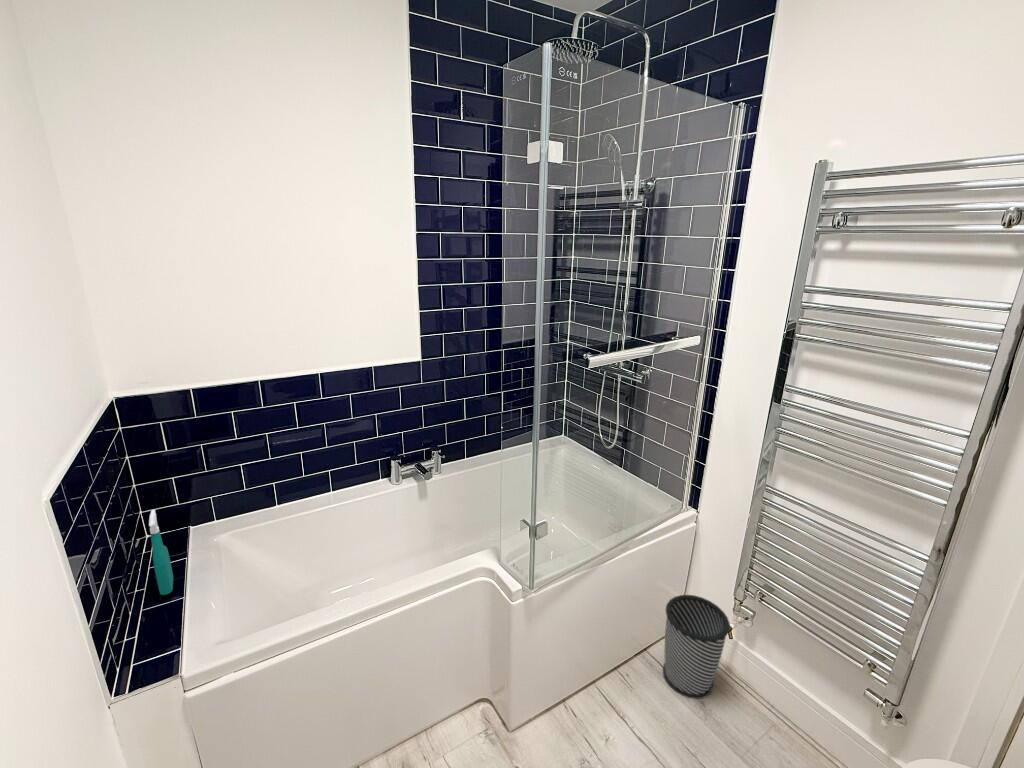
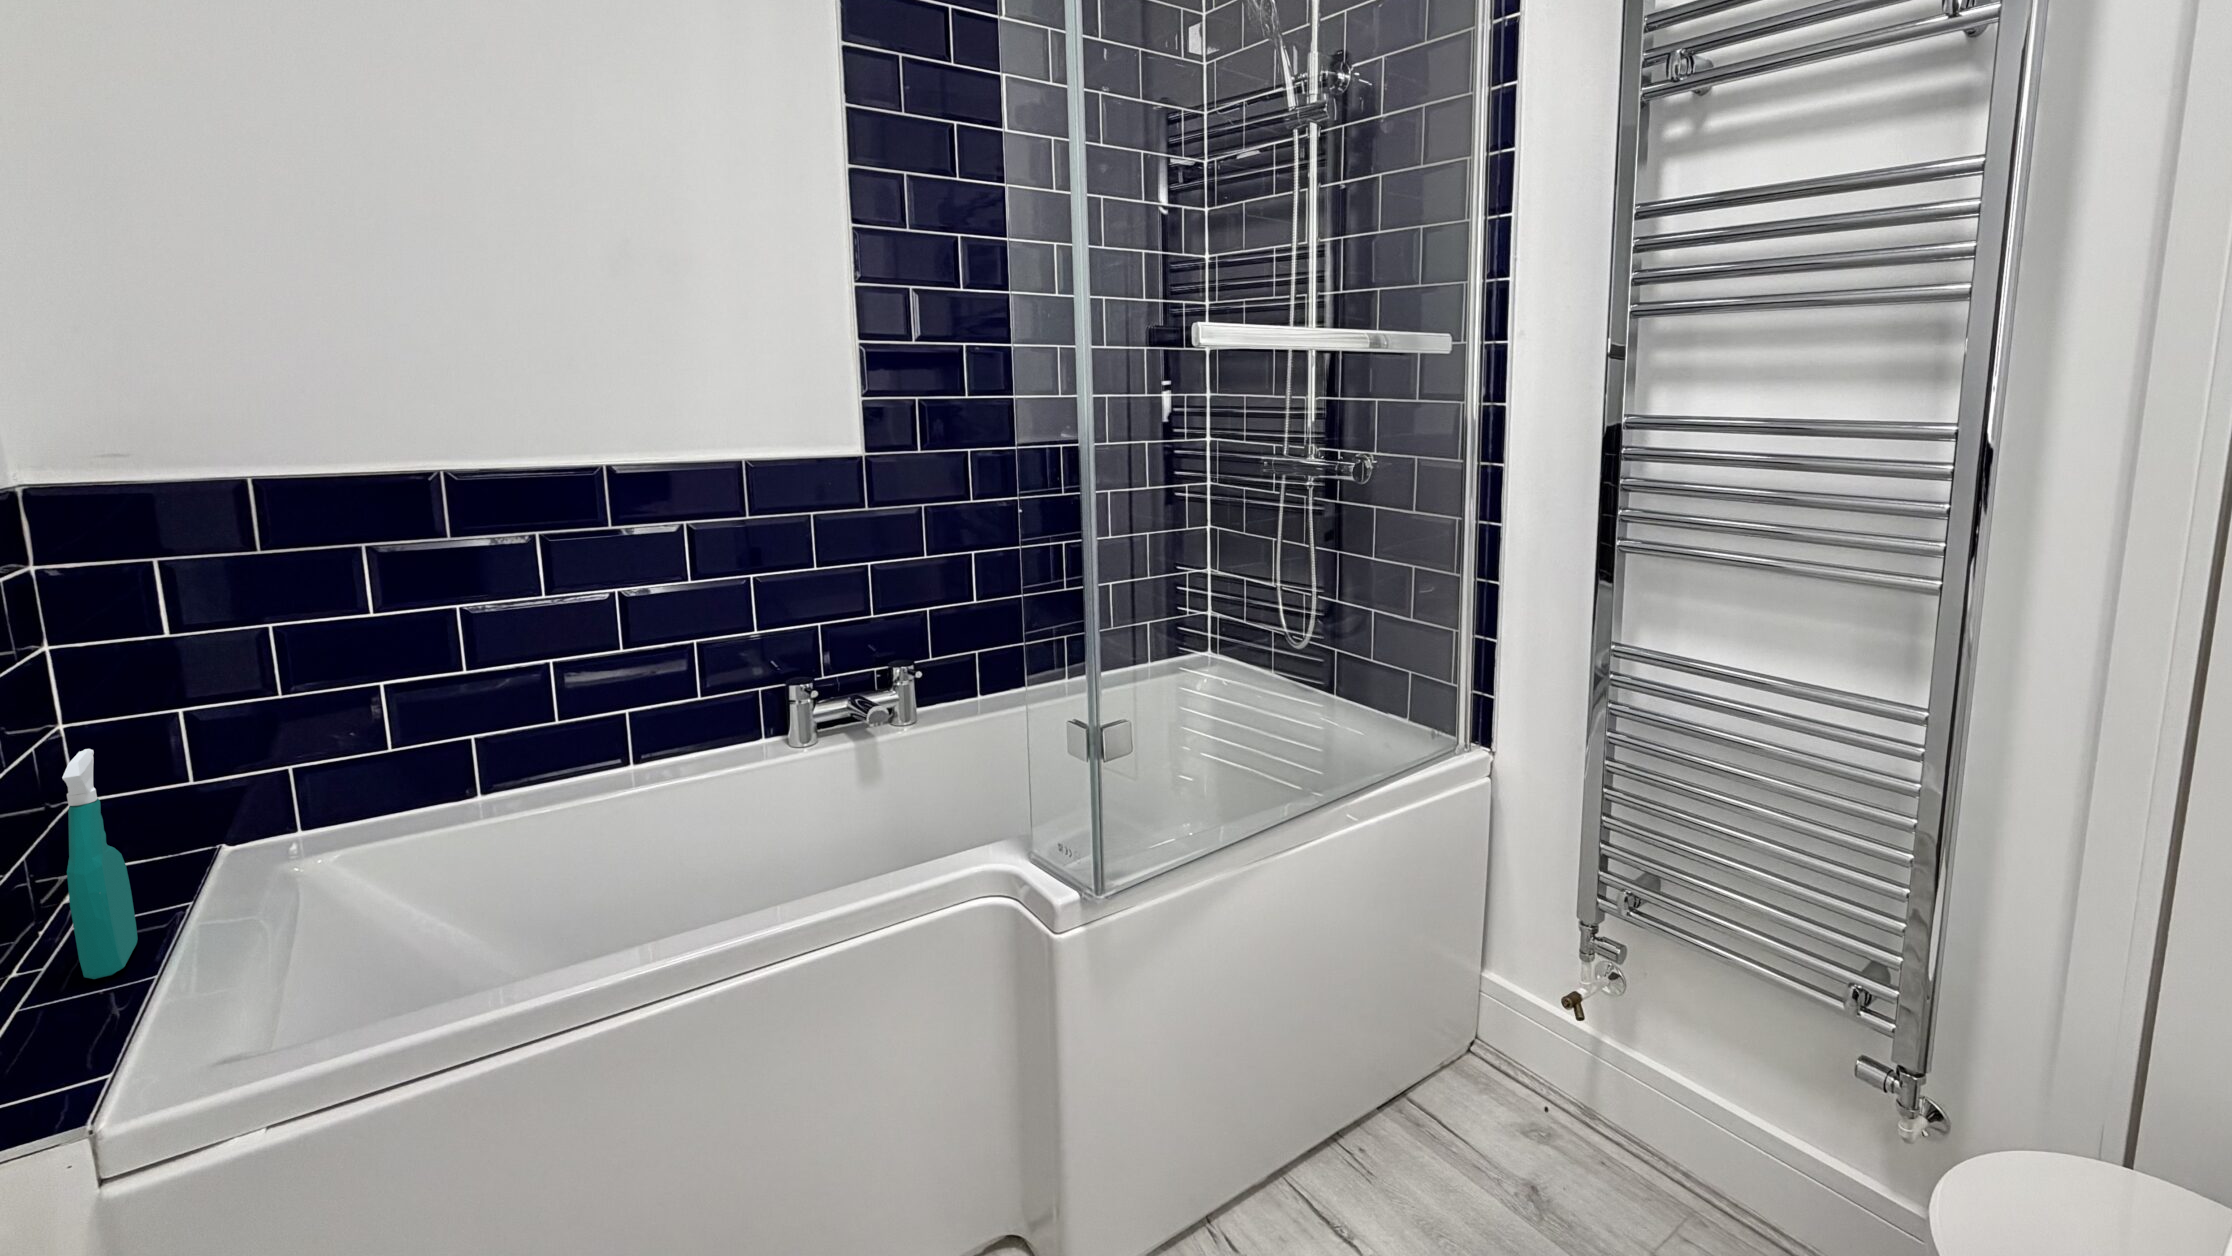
wastebasket: present [663,595,730,699] -> none [1434,938,1575,1179]

